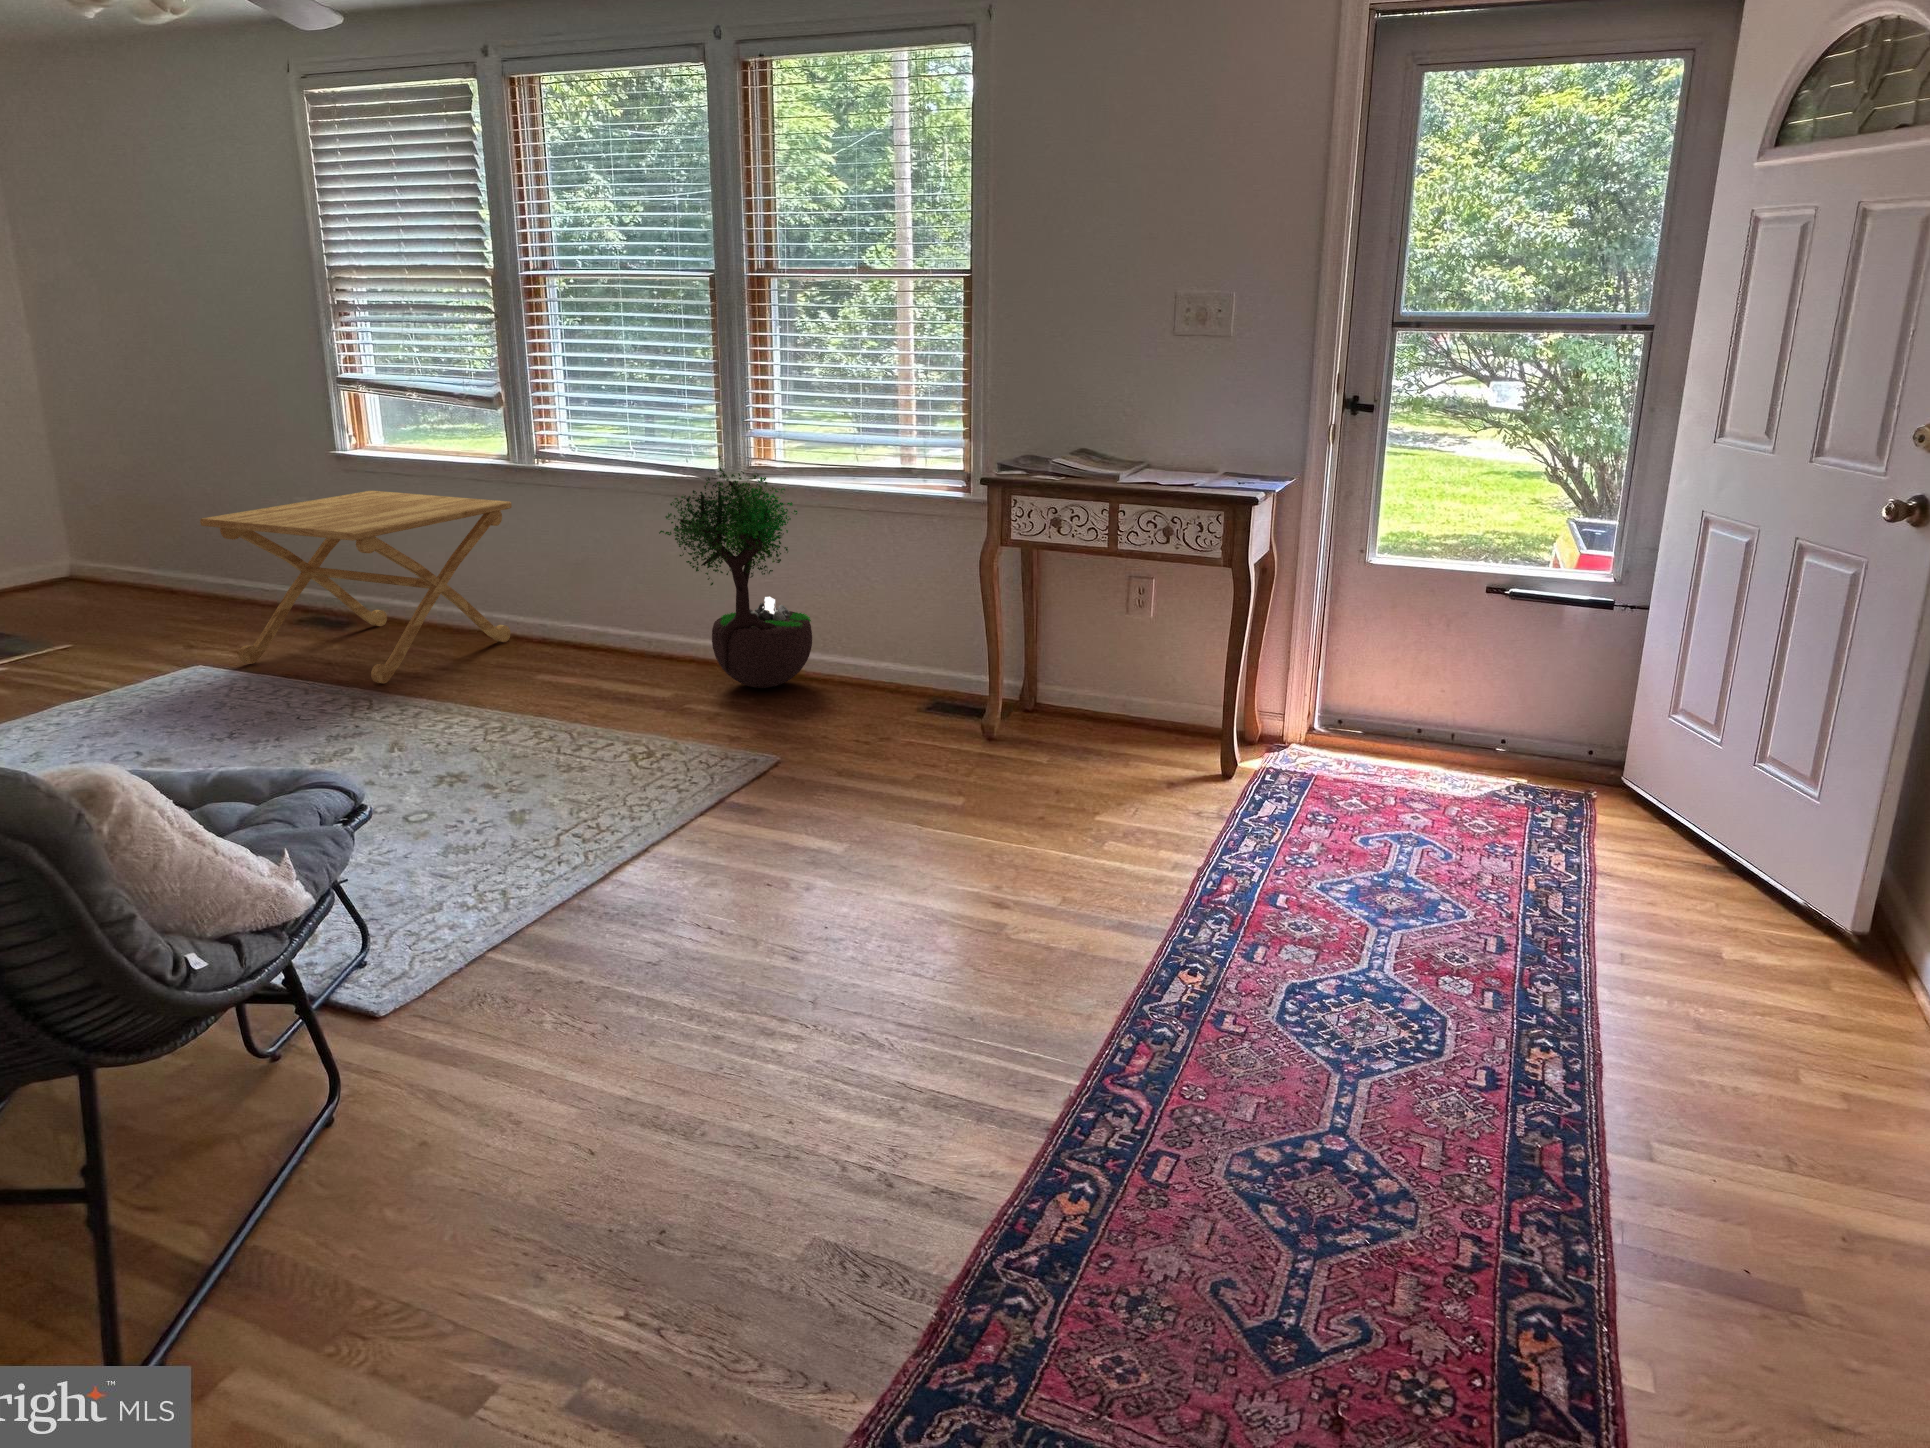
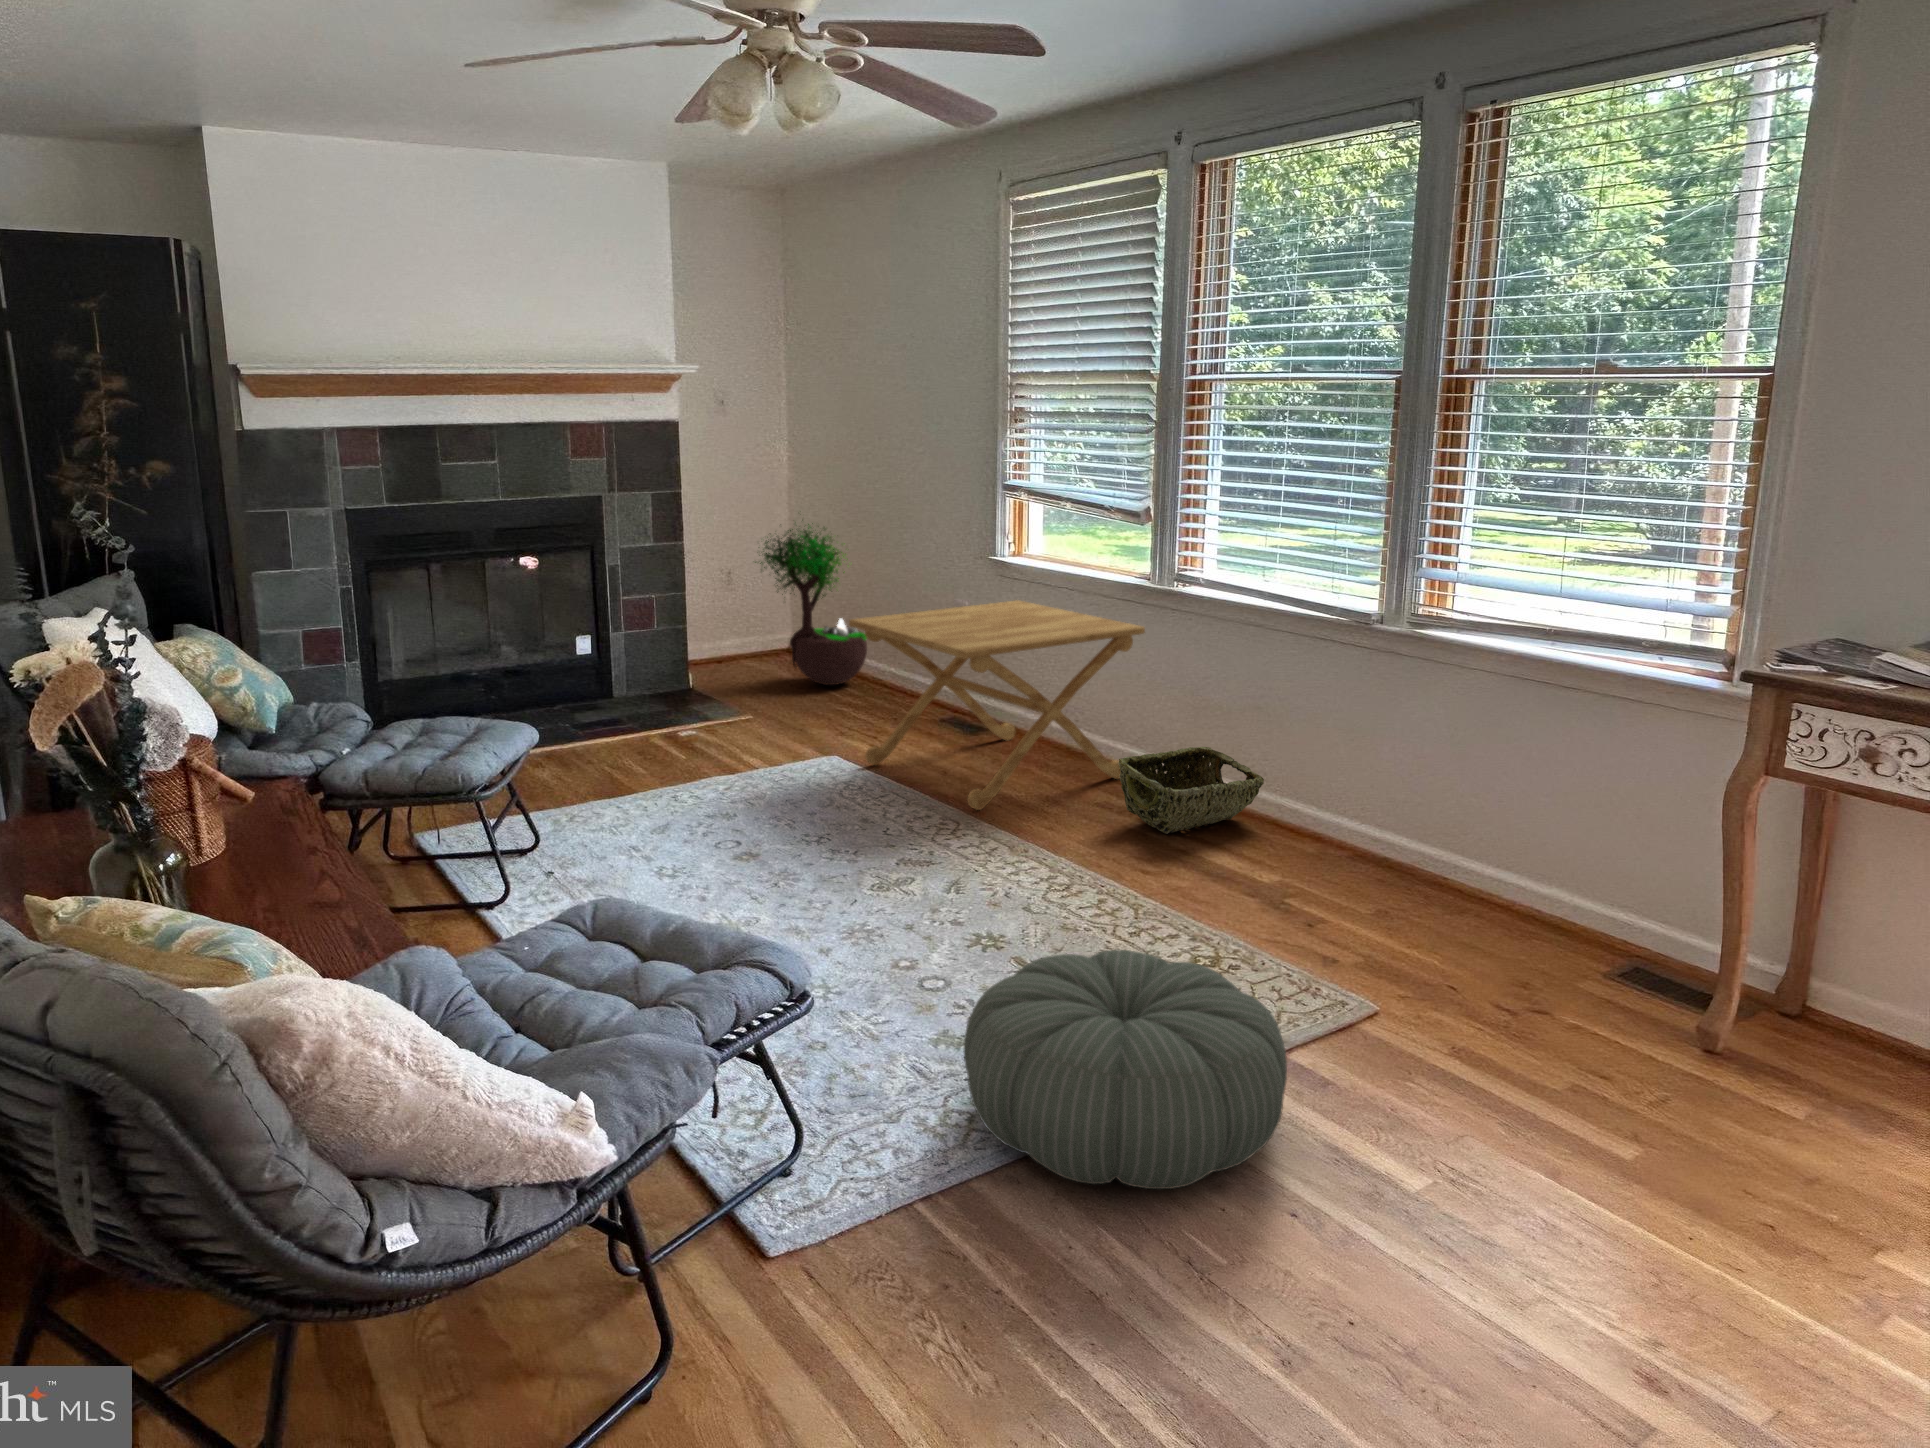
potted tree: present [659,456,812,688] -> present [755,520,867,685]
woven basket: none [515,600,641,674] -> present [1118,747,1264,834]
pouf: none [486,736,747,902] -> present [964,950,1287,1189]

